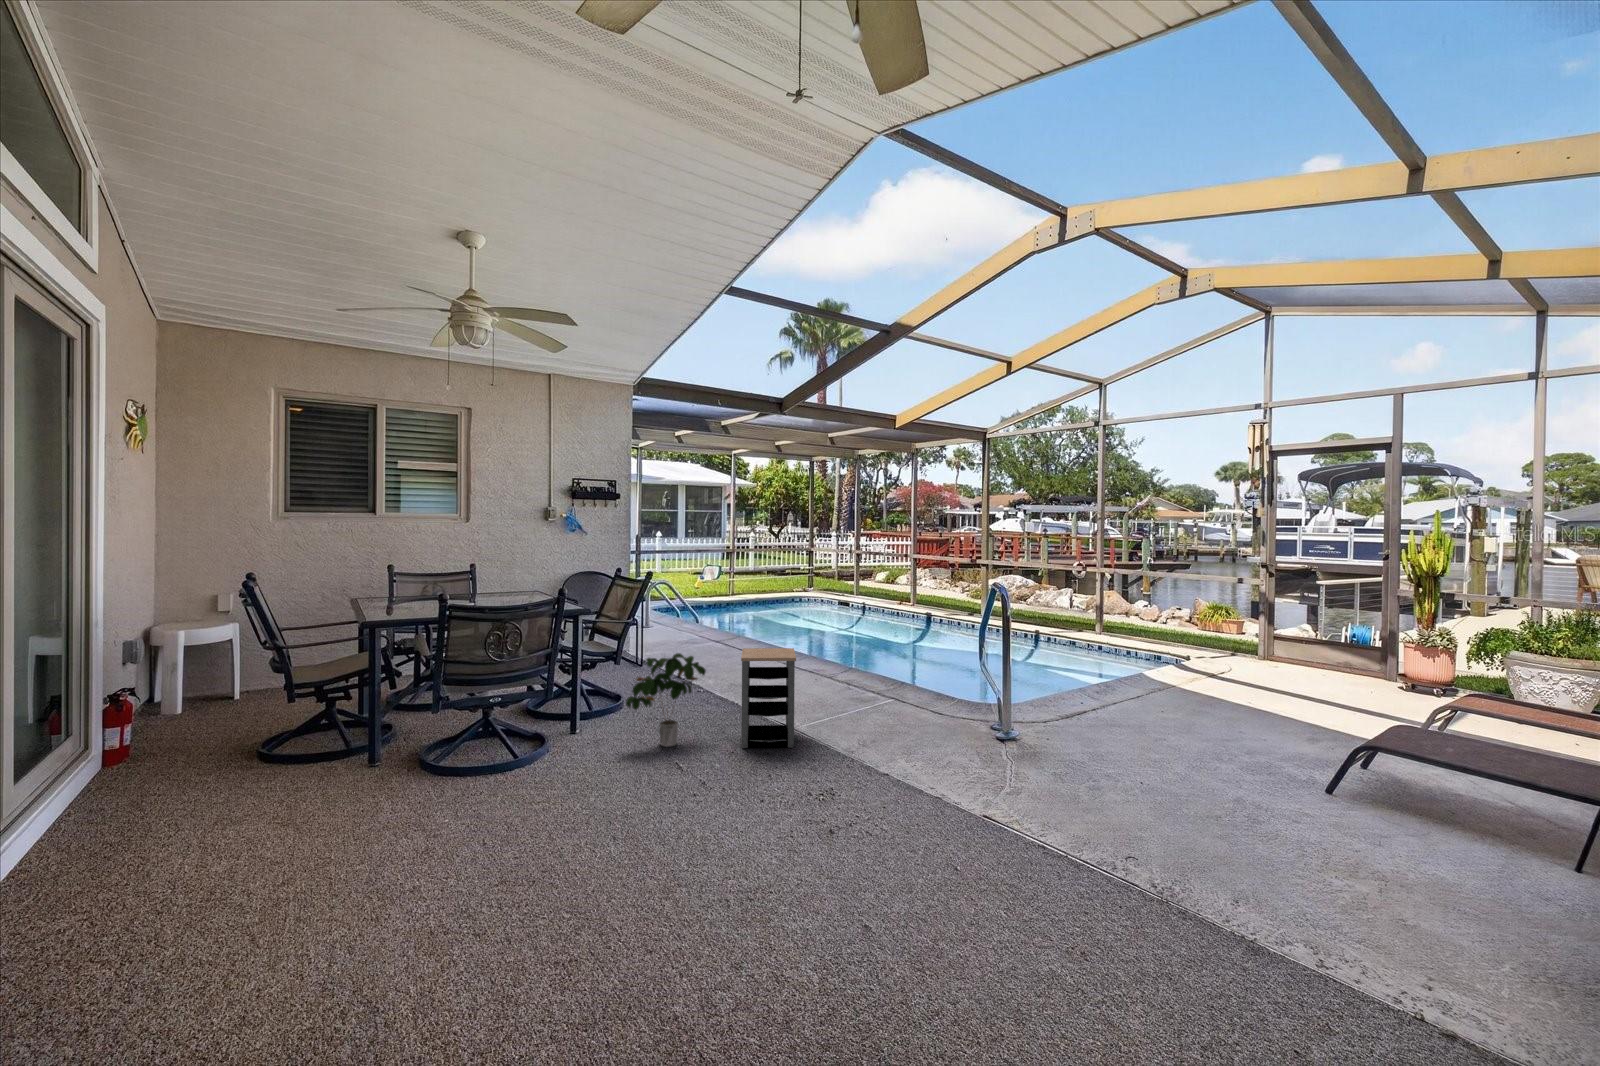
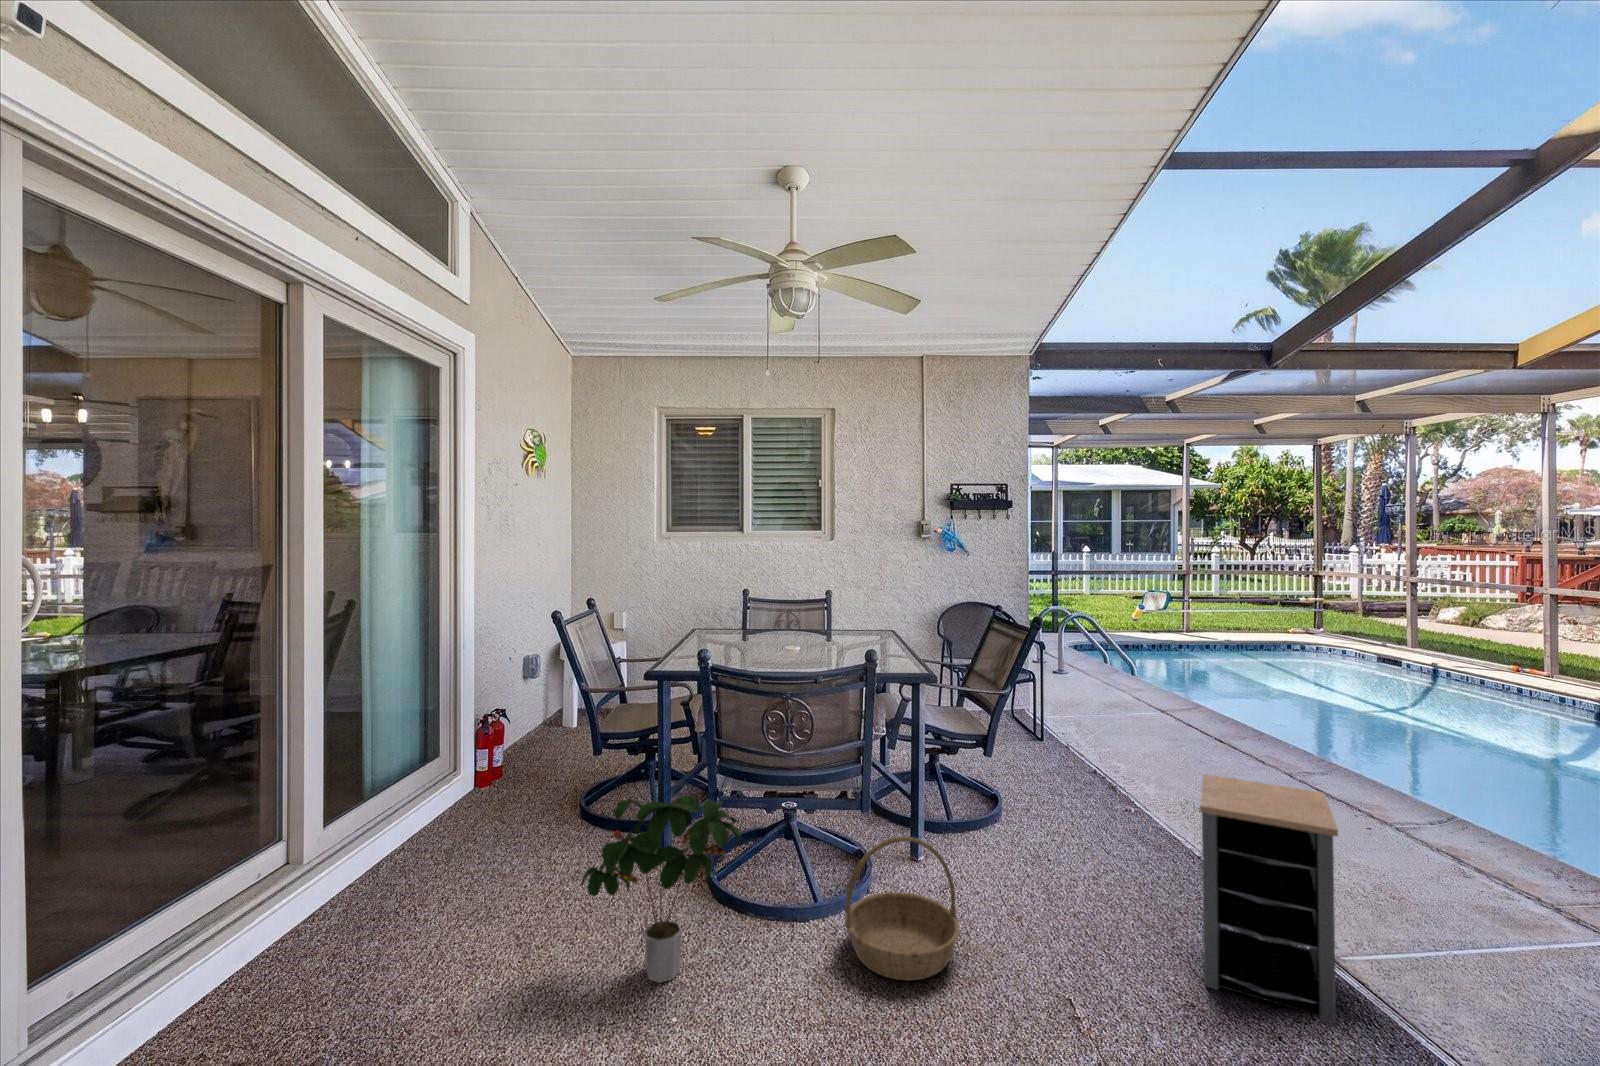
potted plant: present [626,653,706,747] -> present [581,795,741,983]
basket: none [550,699,620,778] -> present [845,836,960,981]

